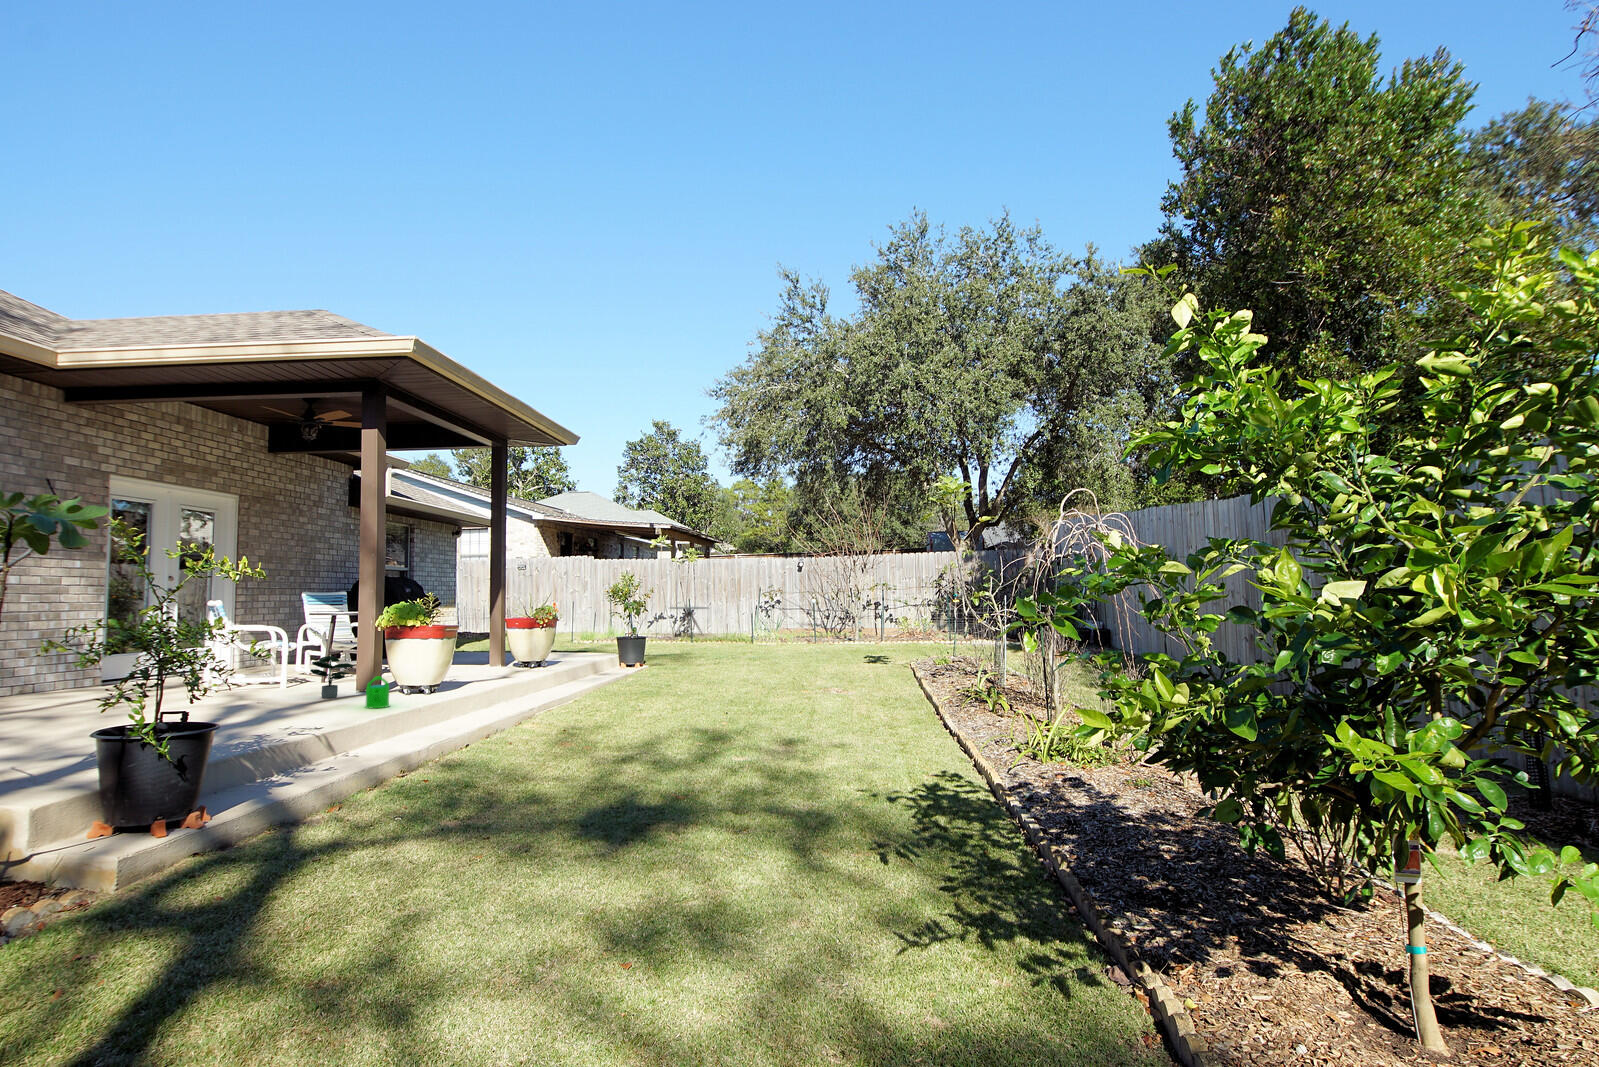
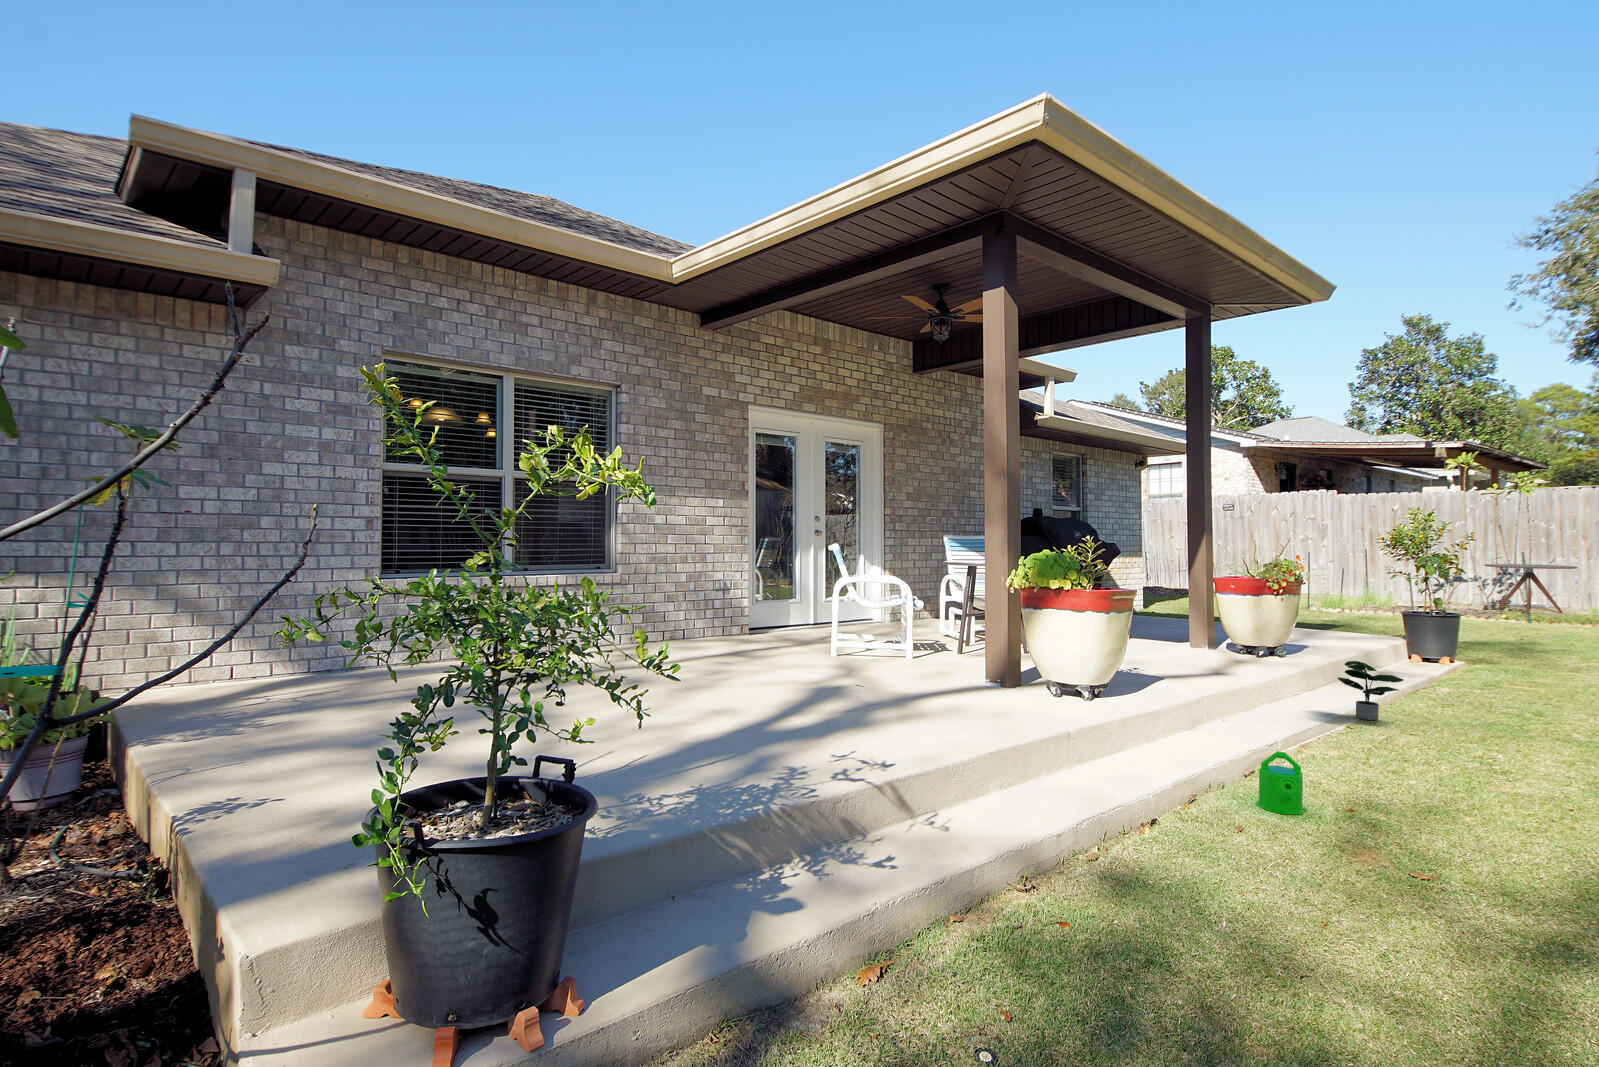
potted plant: present [310,656,355,698] -> present [1338,661,1404,720]
watering can: present [365,676,389,708] -> present [1256,752,1306,814]

